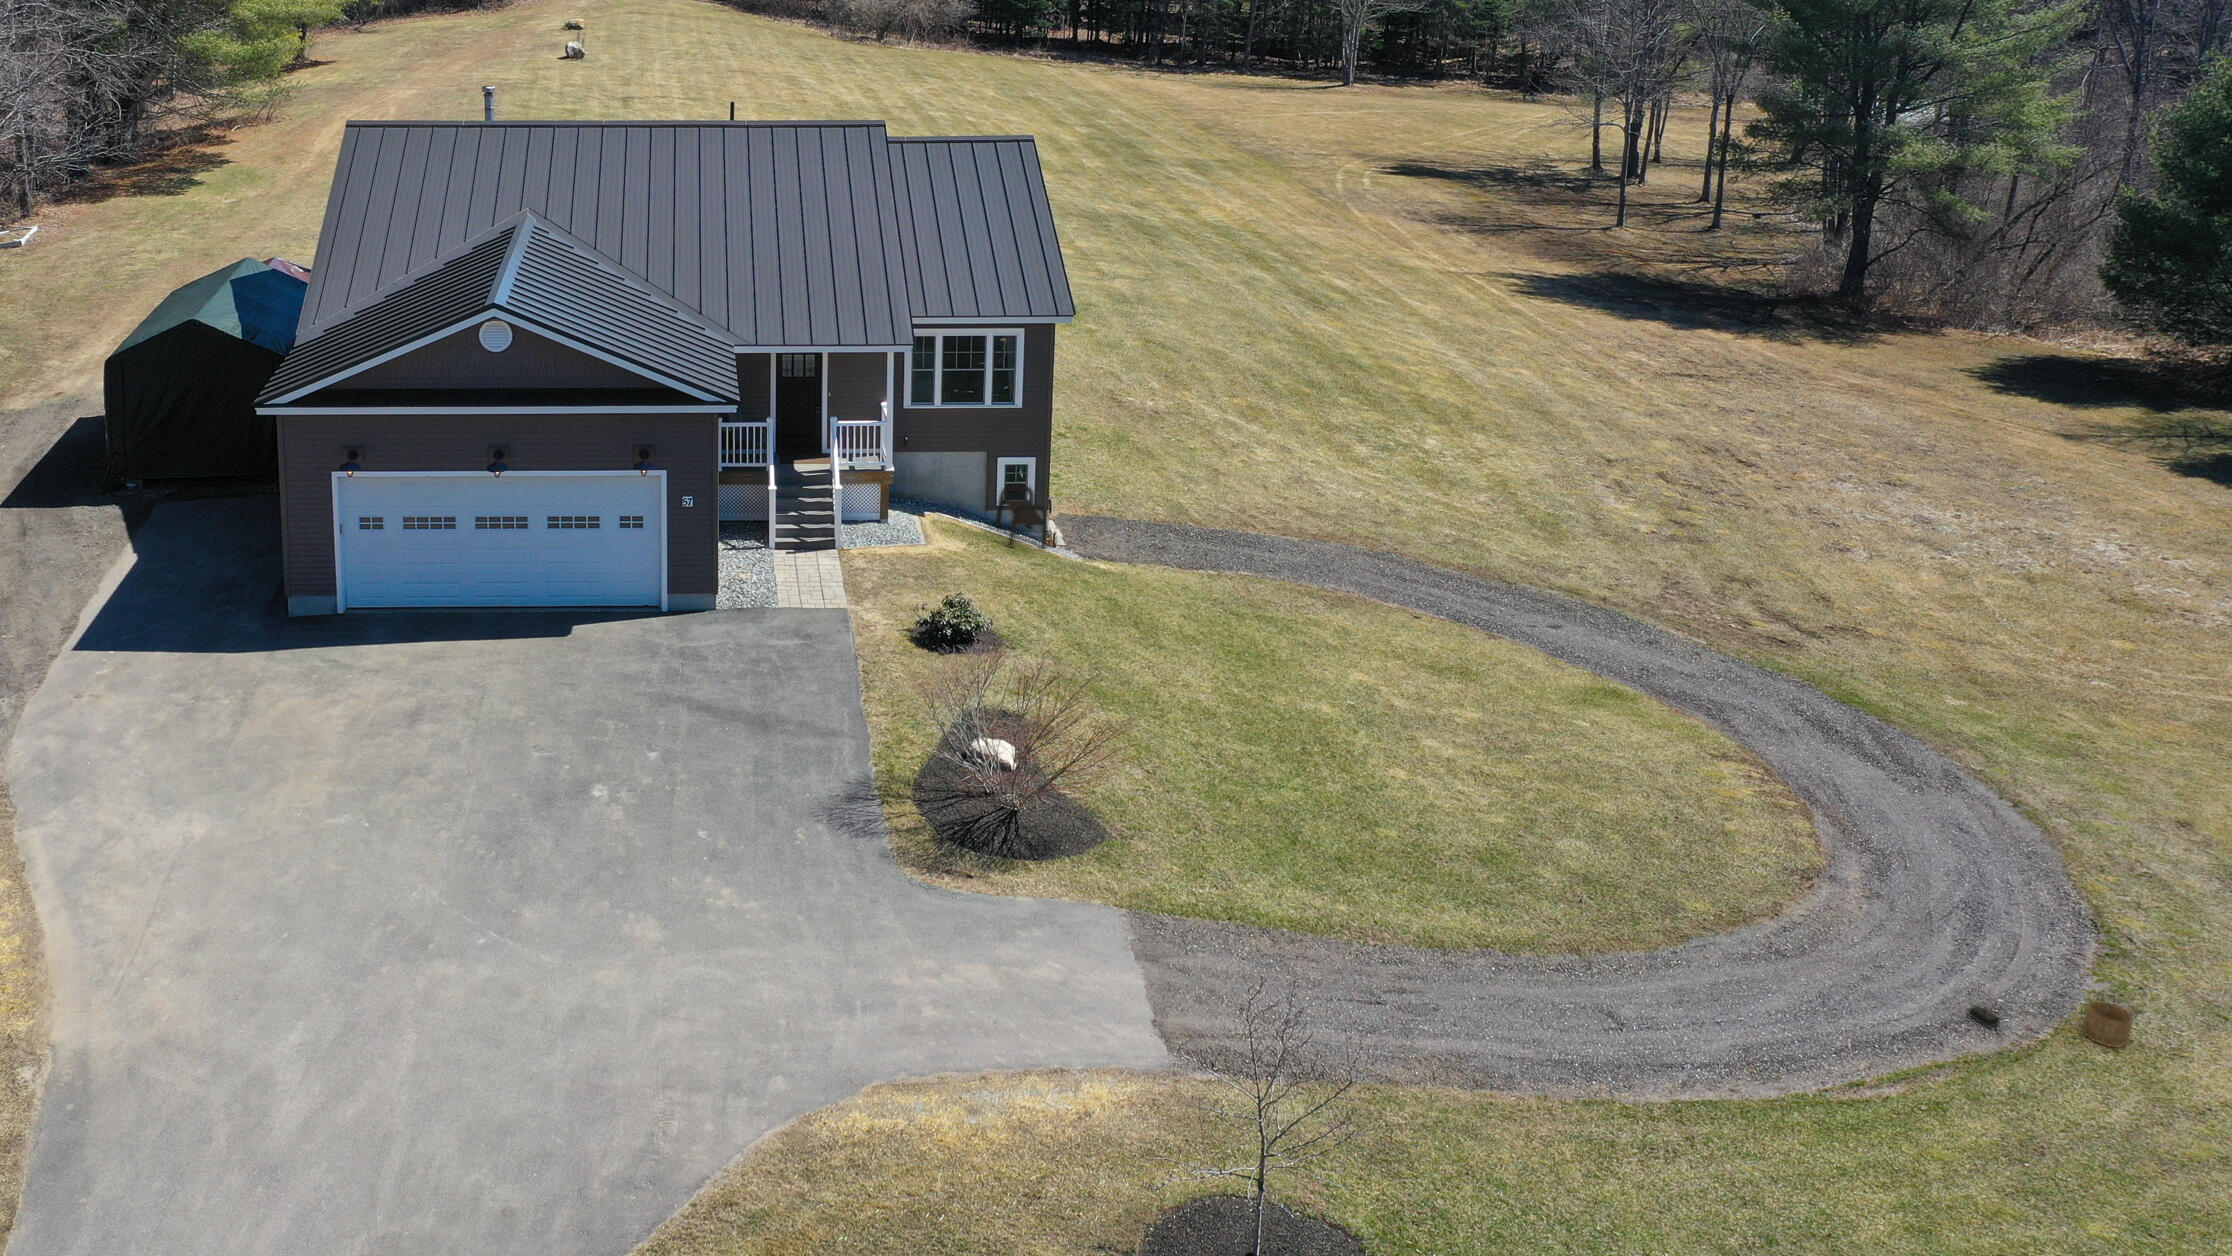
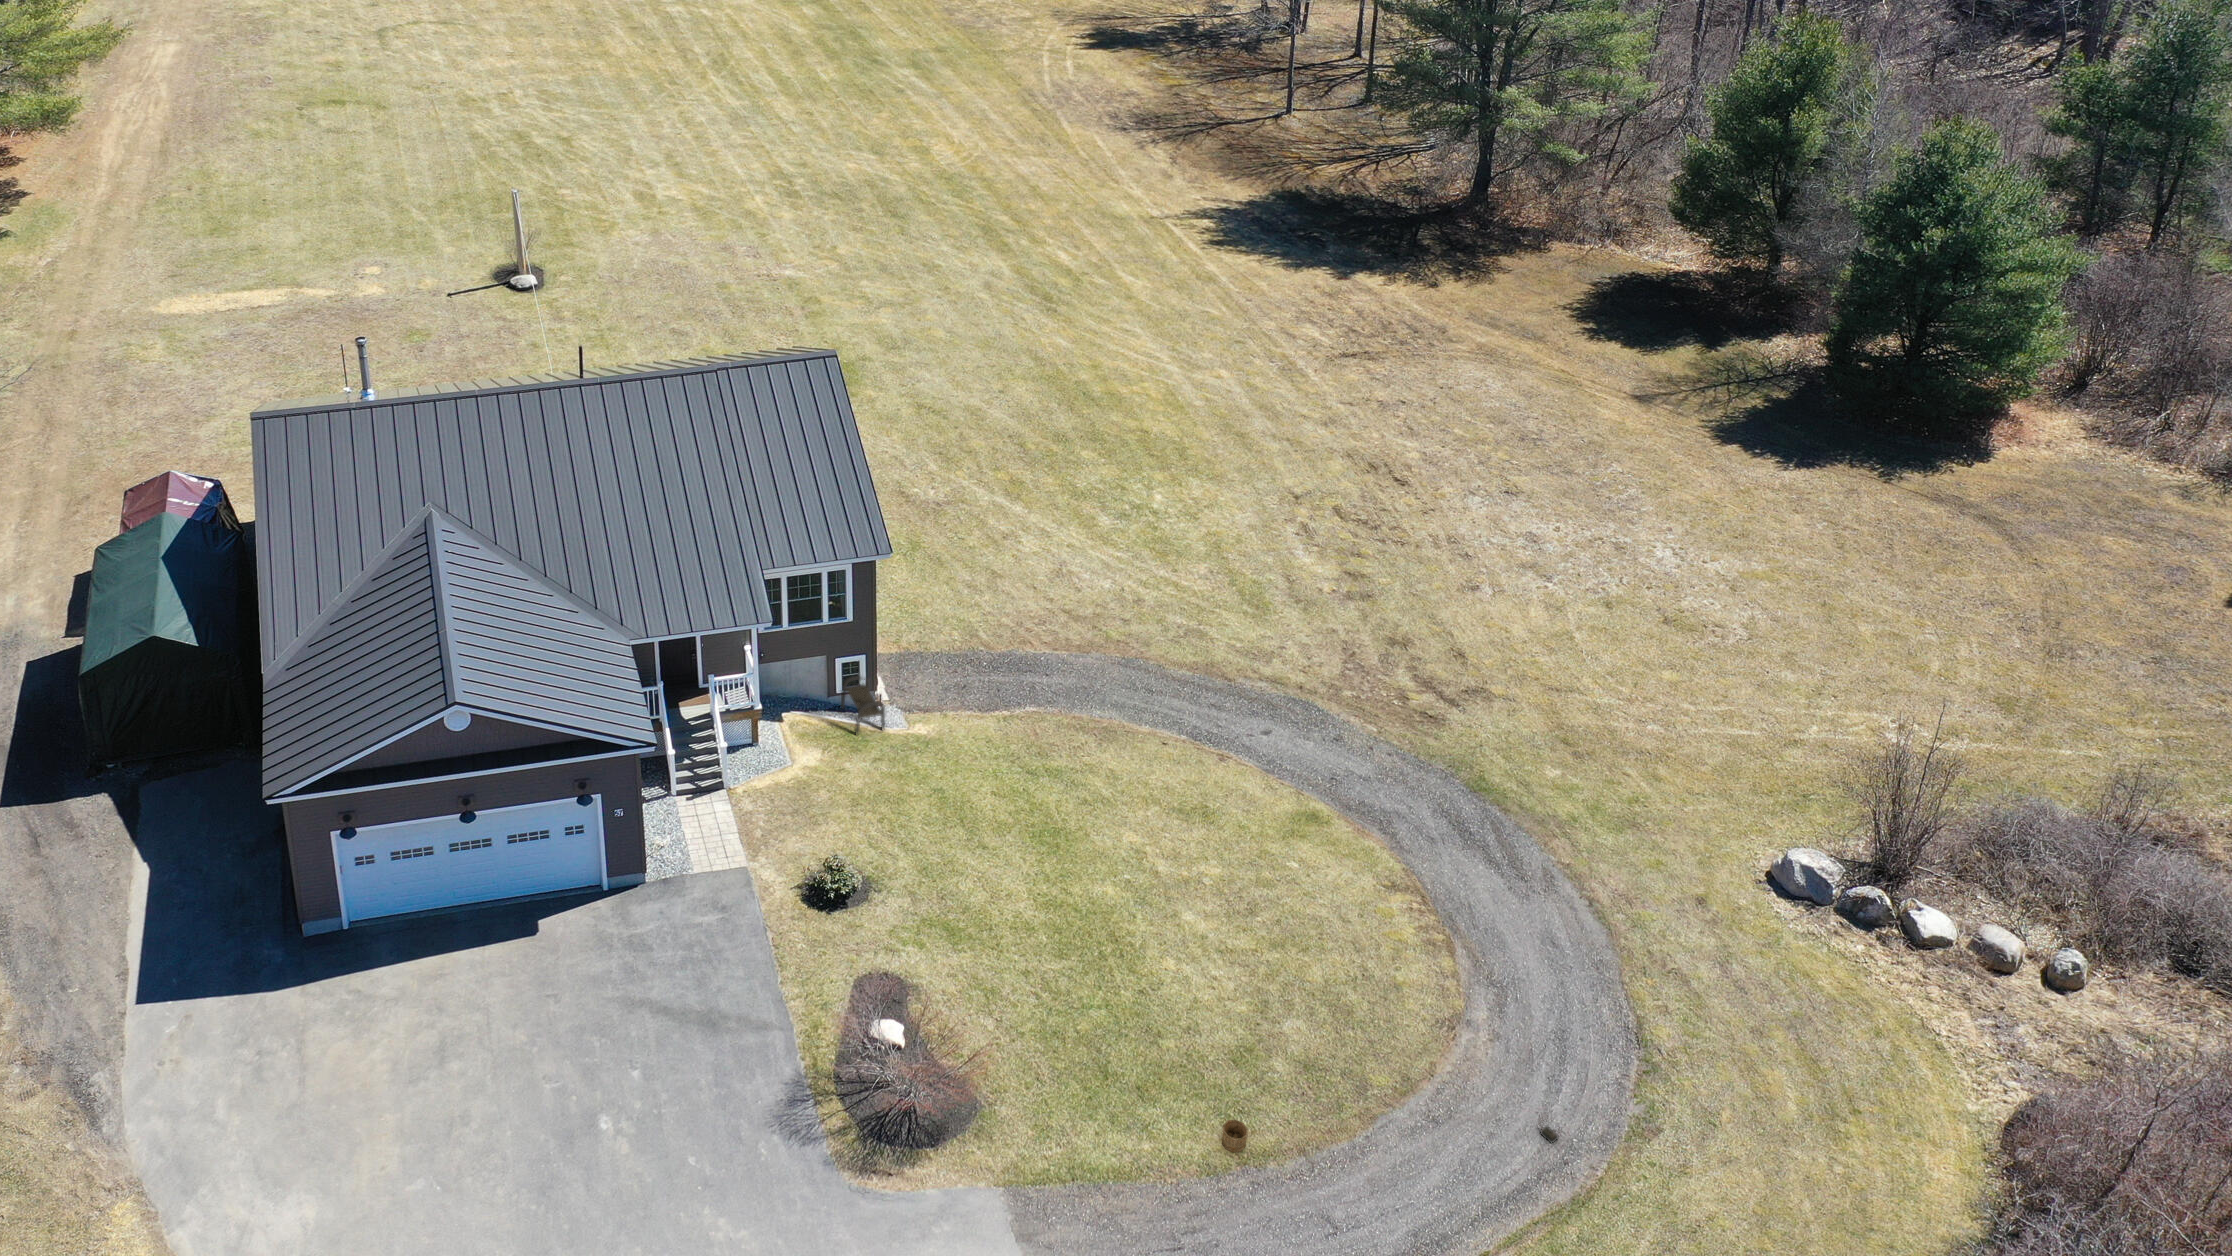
wooden bucket: present [2083,1001,2134,1048] -> present [1222,1120,1248,1152]

